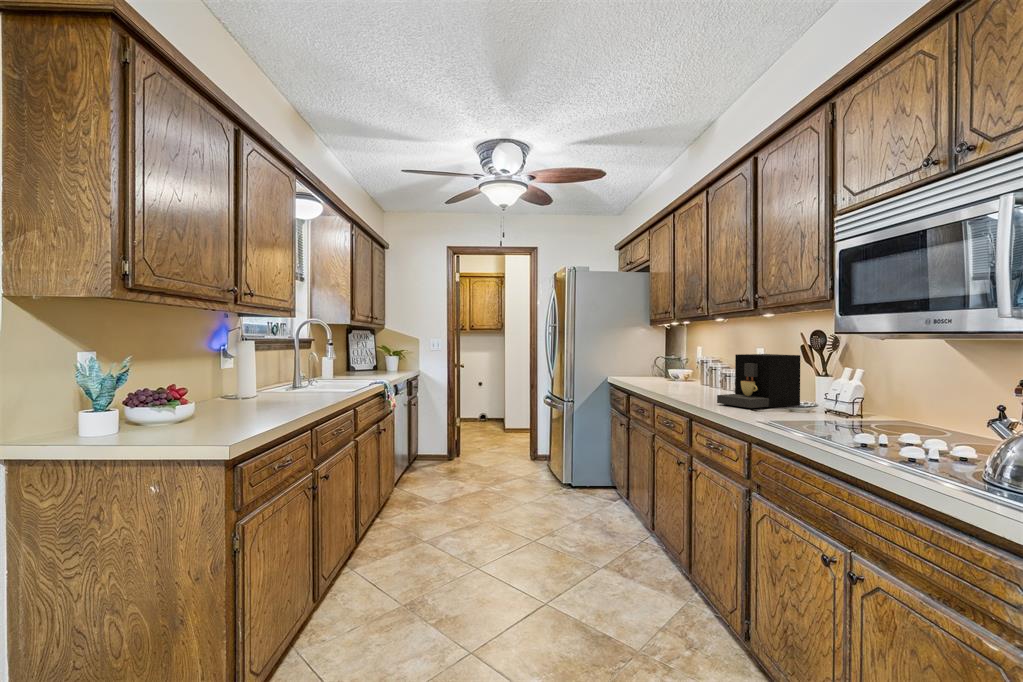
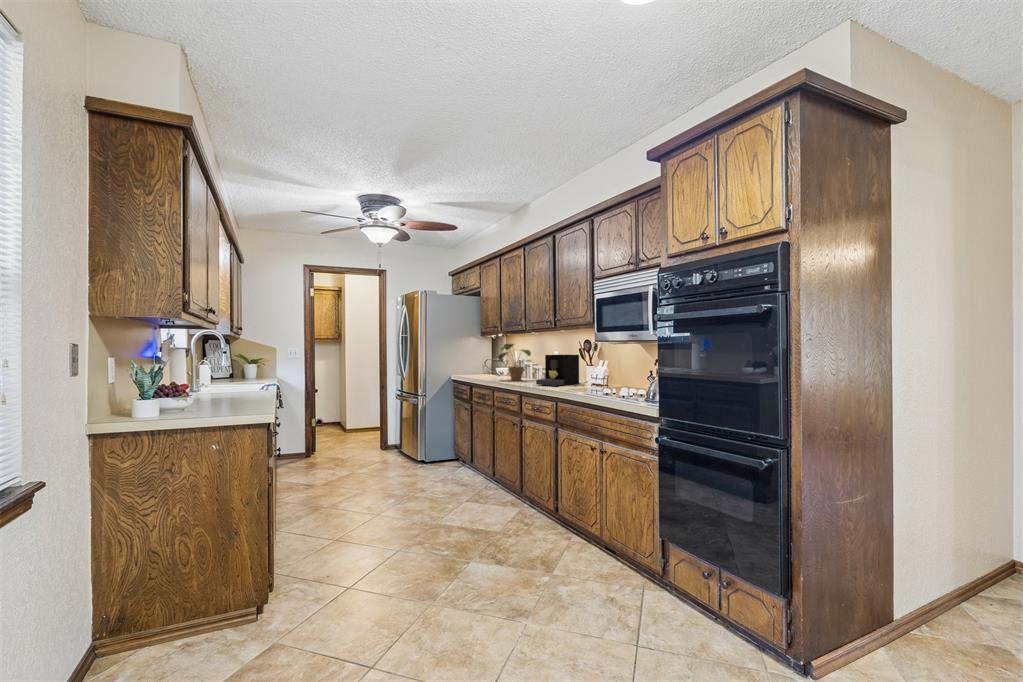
potted plant: none [664,335,725,392] -> present [498,344,531,381]

